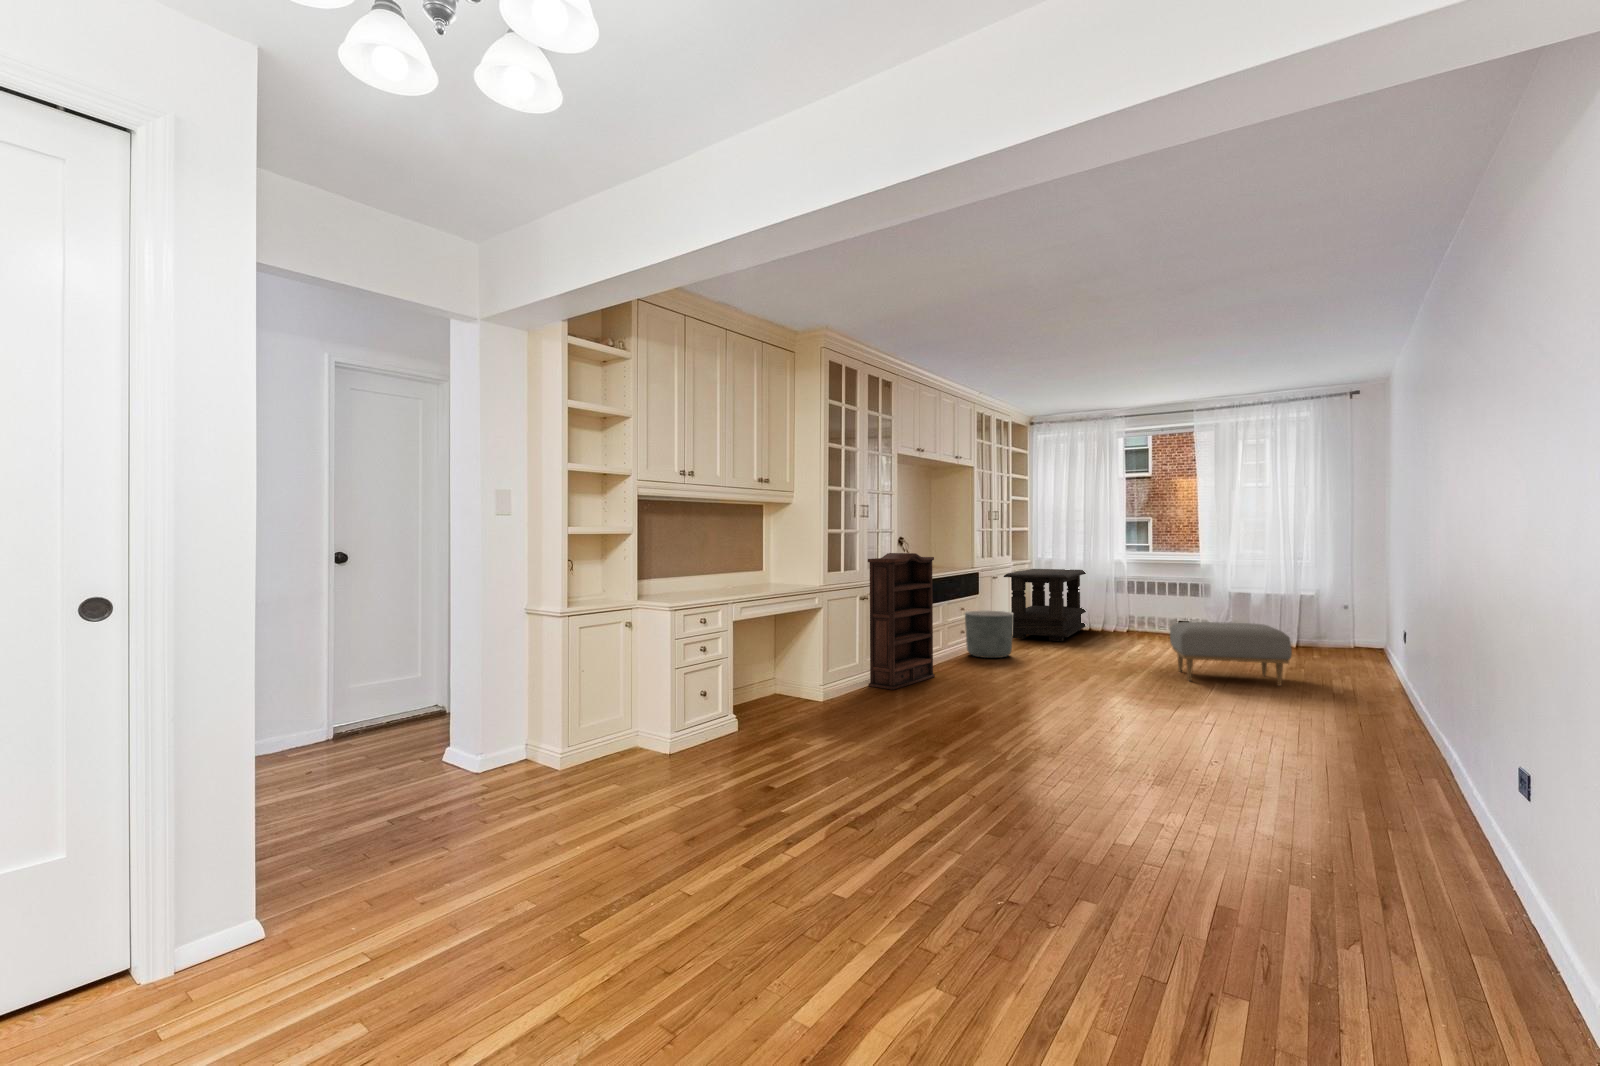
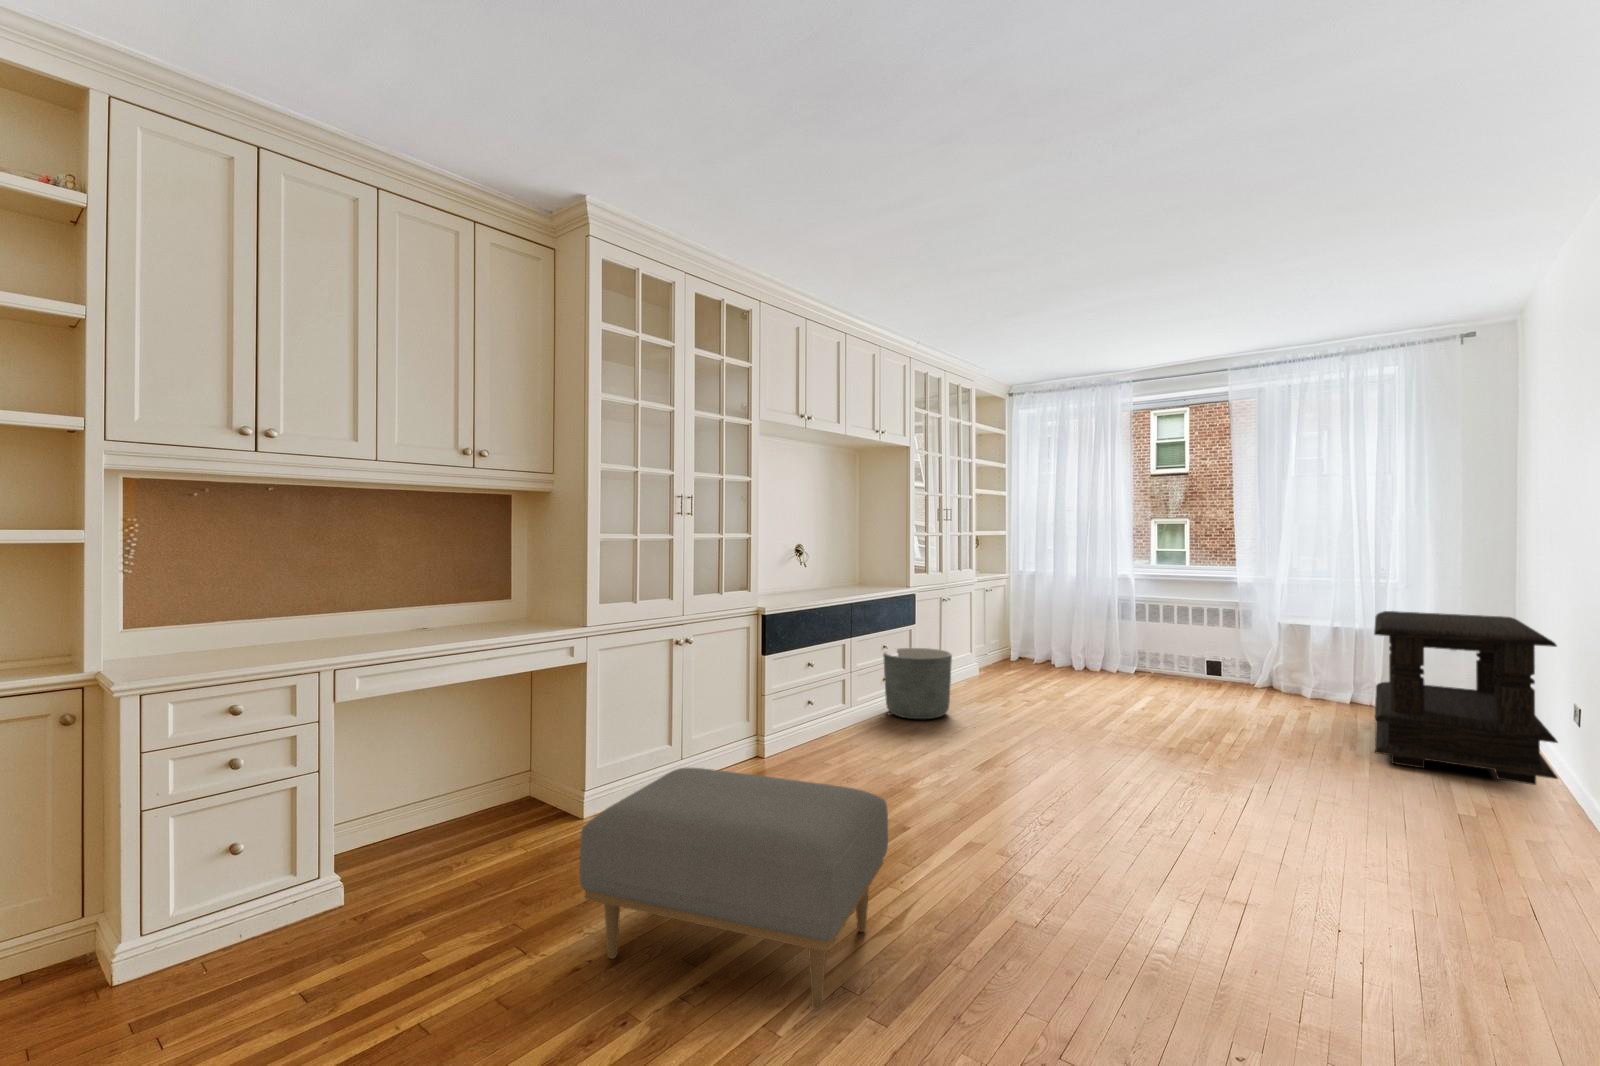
bookshelf: present [868,553,935,690] -> none [683,568,804,787]
coffee table: present [1004,569,1086,641] -> present [1374,611,1558,785]
ottoman: present [1170,622,1292,686] -> present [579,768,888,1010]

